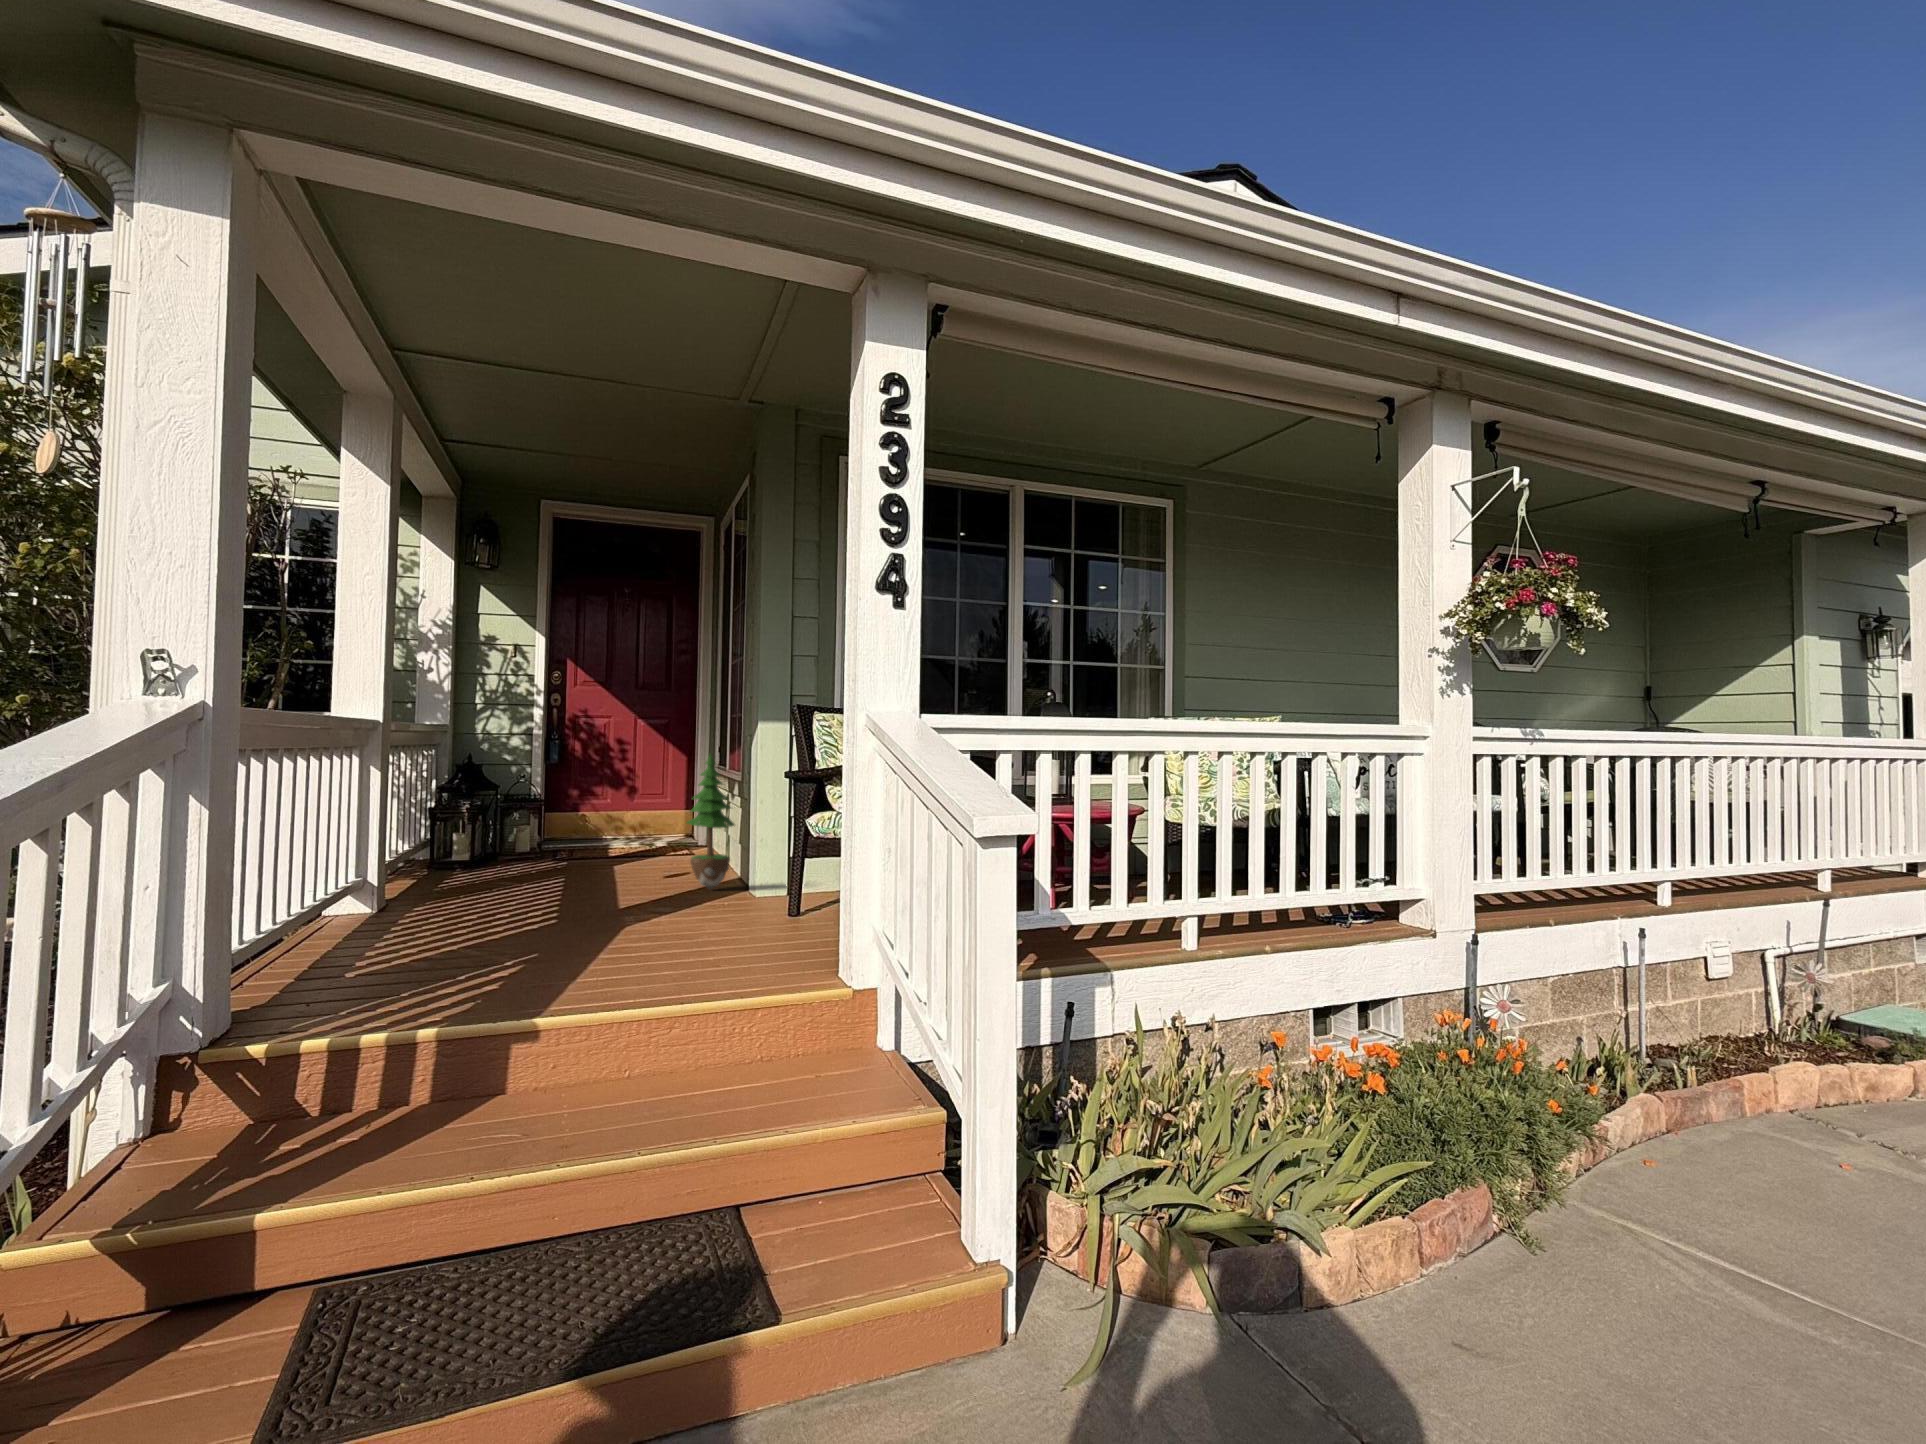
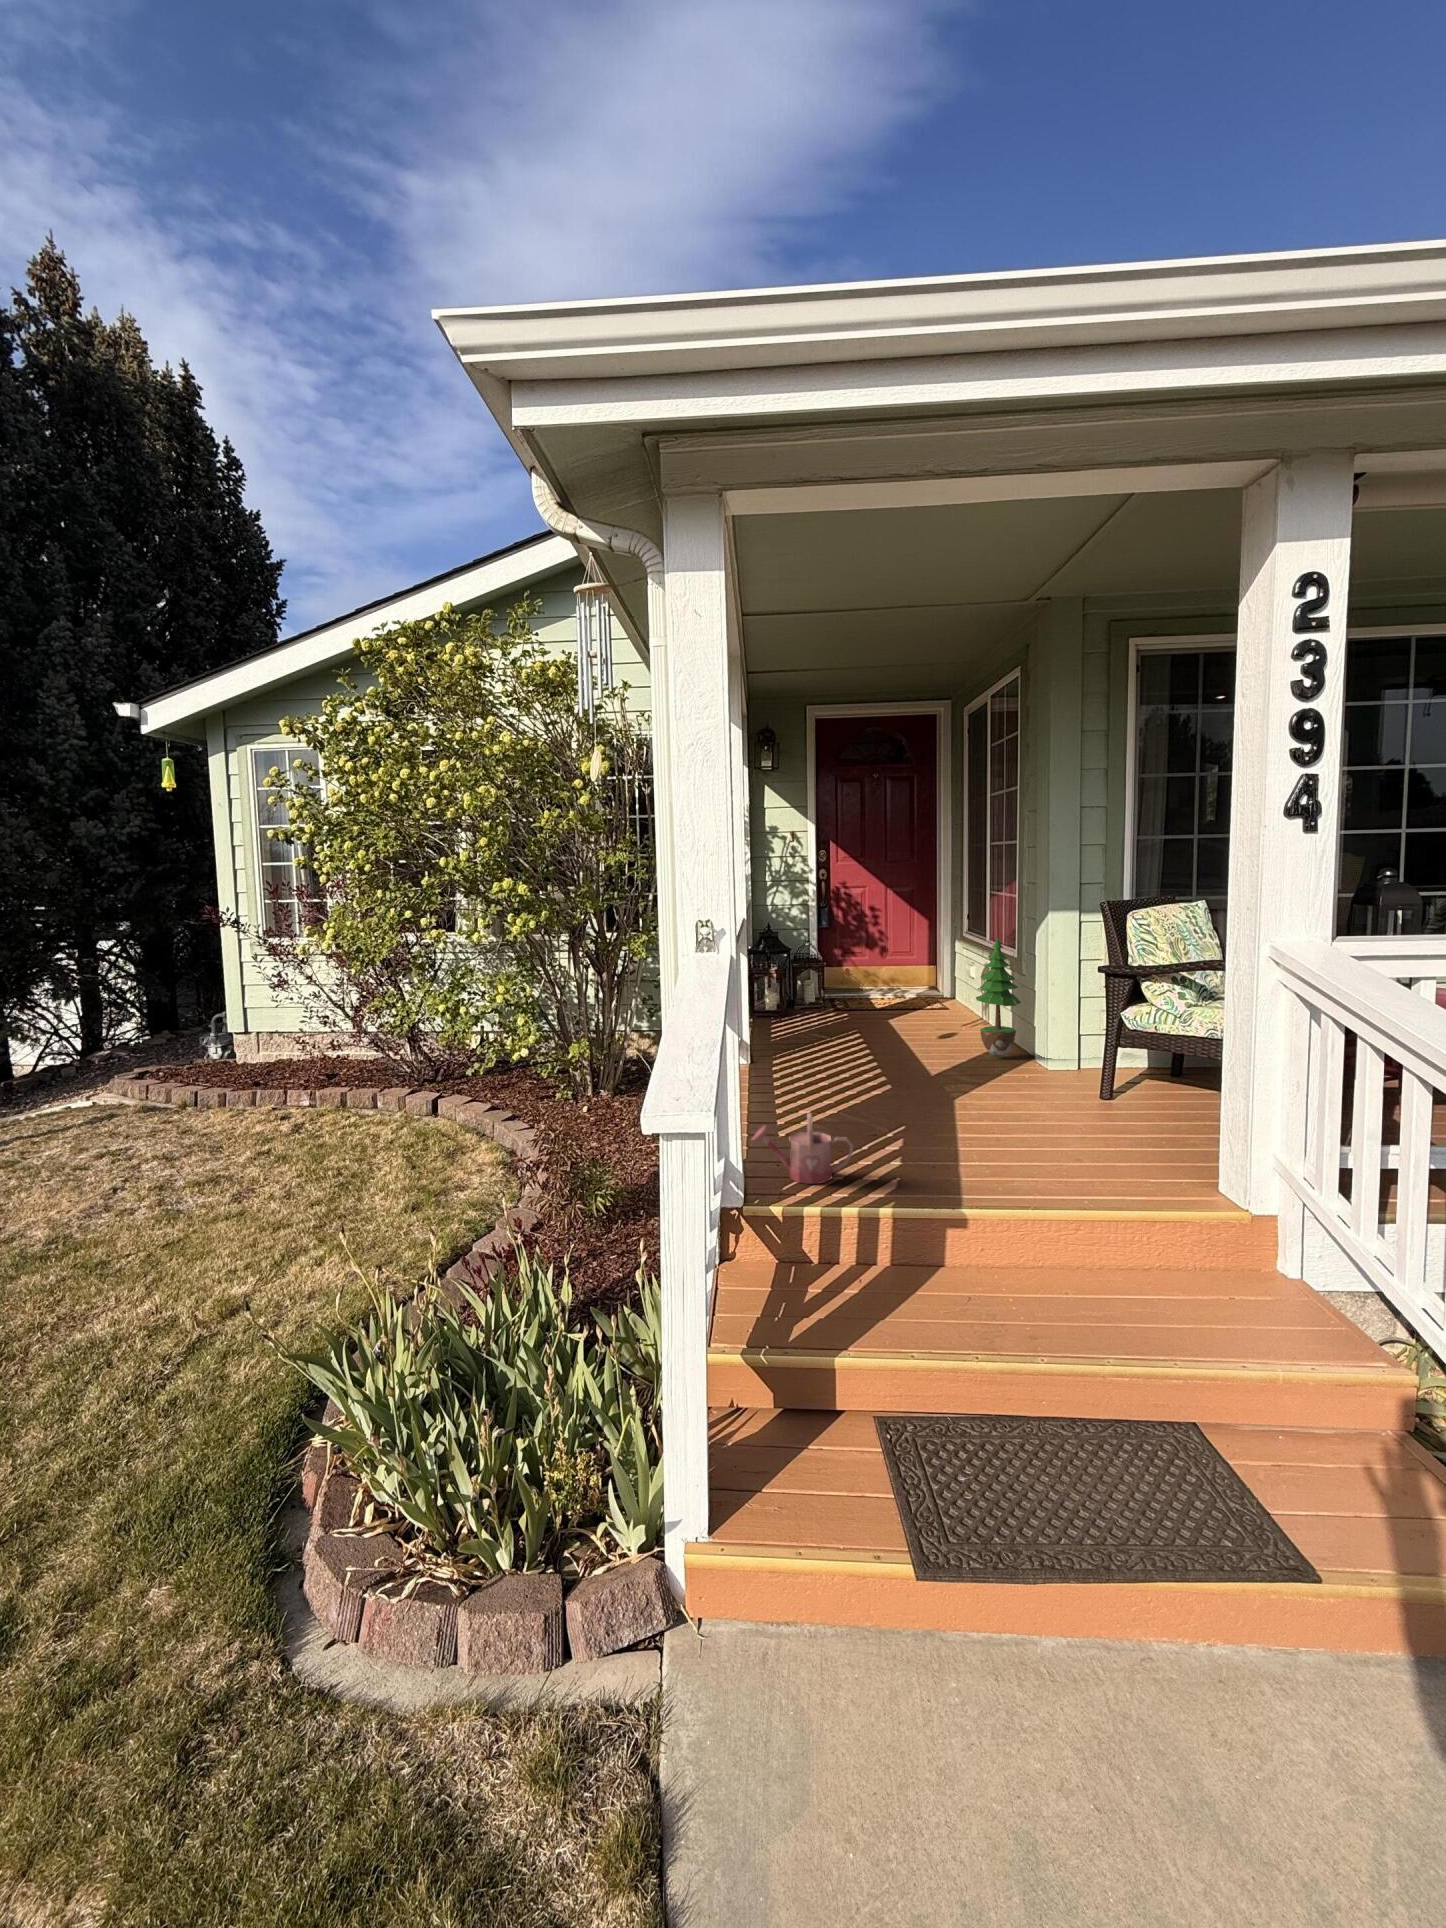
watering can: none [315,909,444,989] -> present [752,1113,853,1184]

